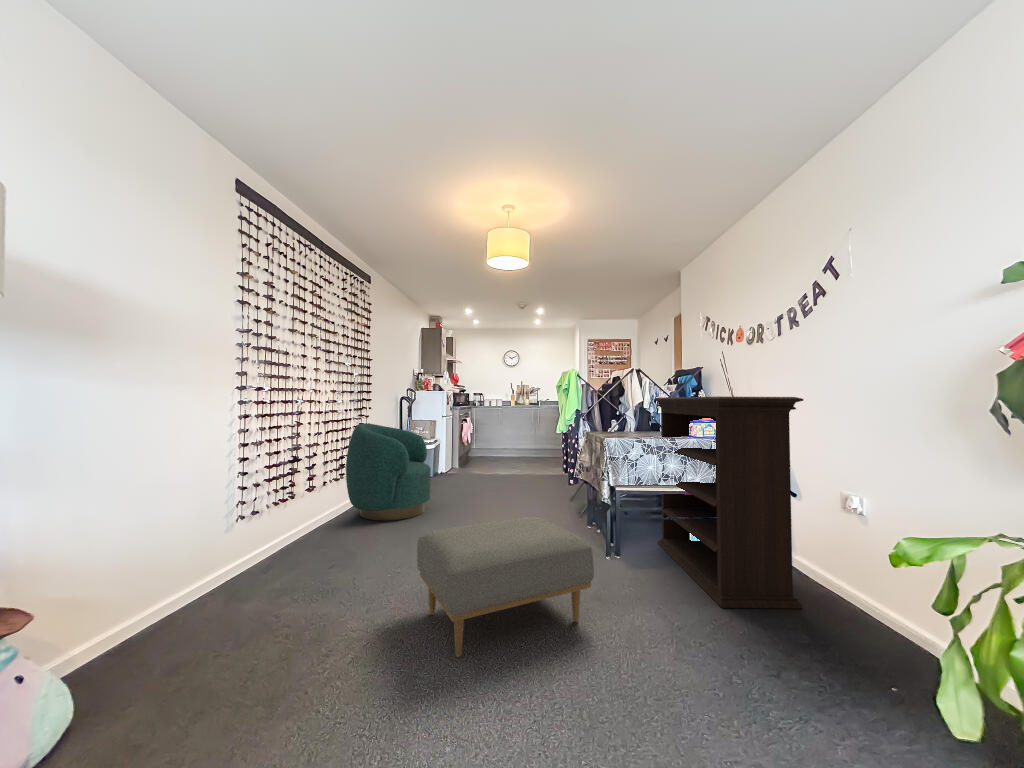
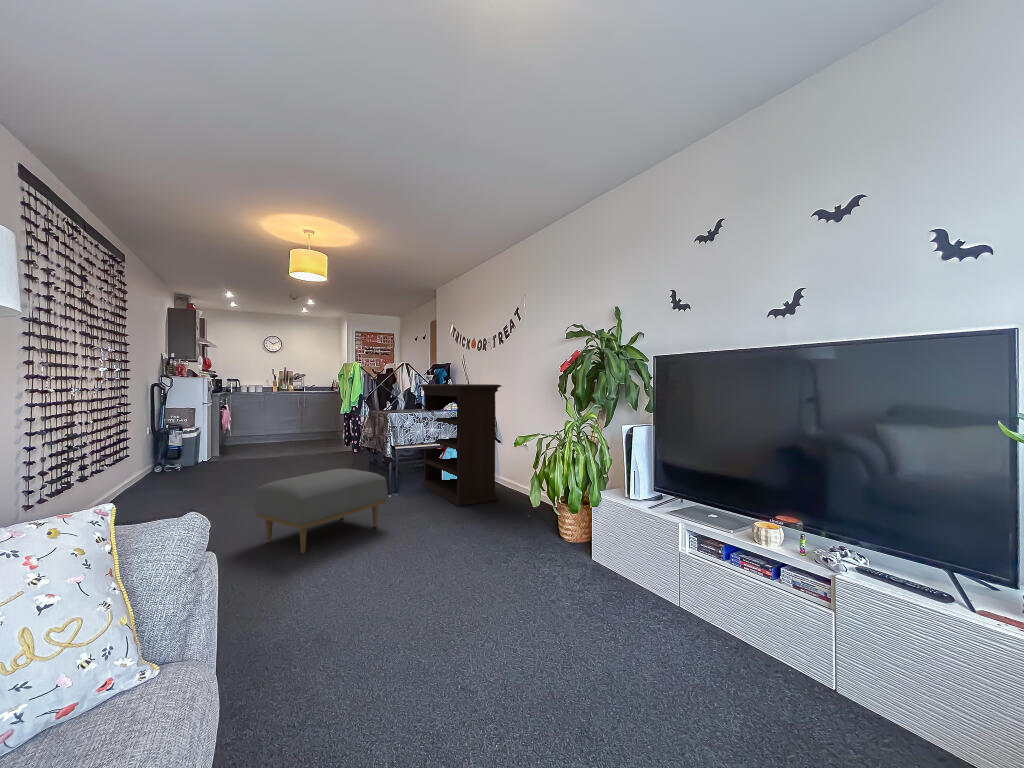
armchair: present [346,423,431,520] -> none [112,411,214,505]

